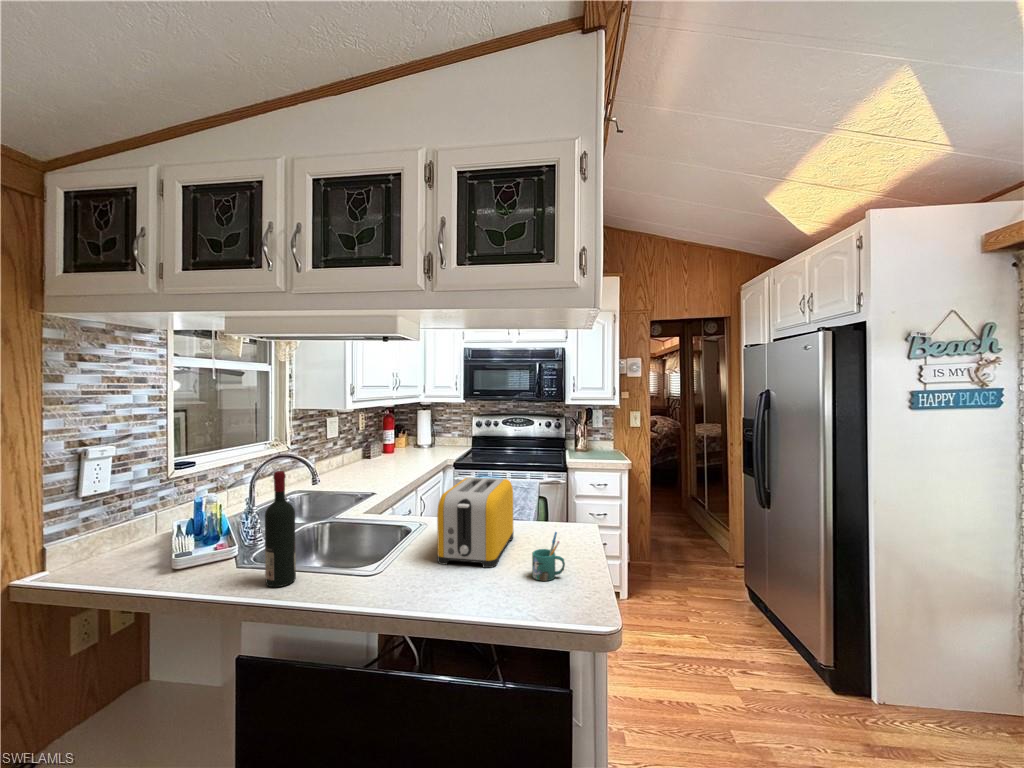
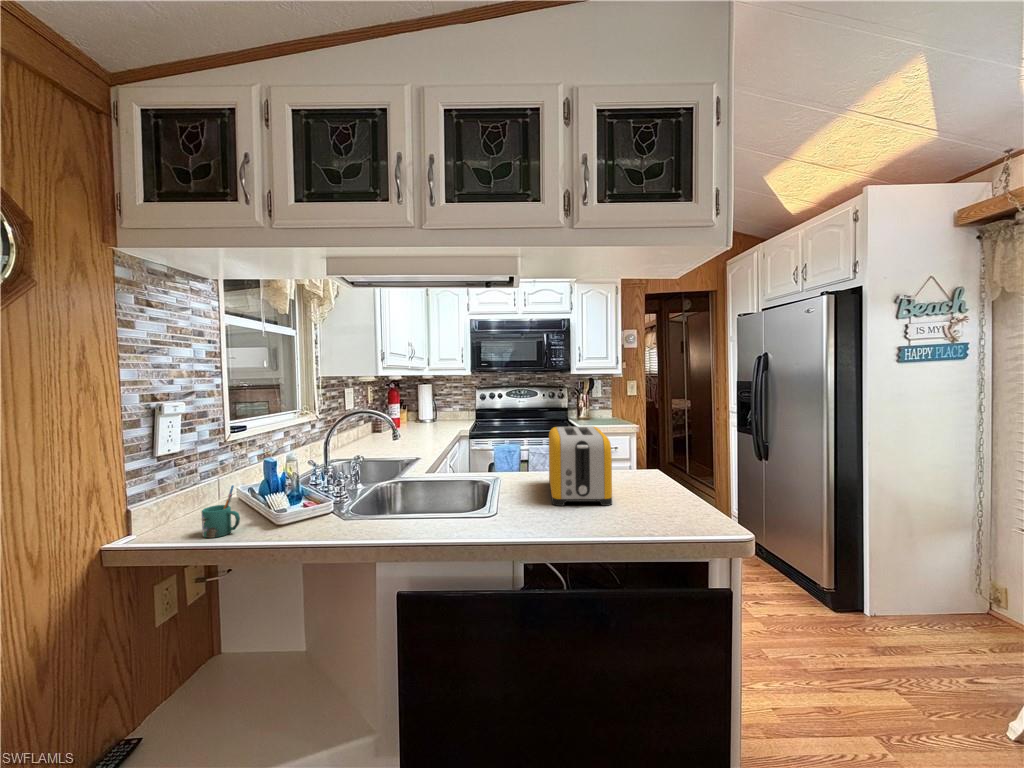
wine bottle: present [265,471,296,587] -> none [401,414,432,533]
mug: present [532,532,565,581] -> present [202,485,240,538]

